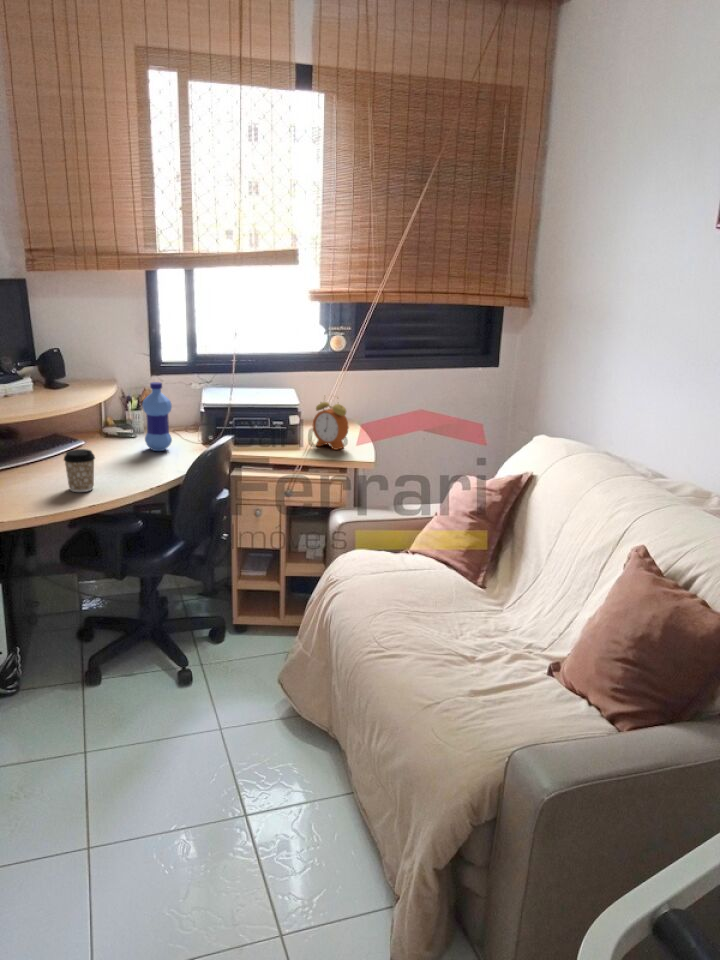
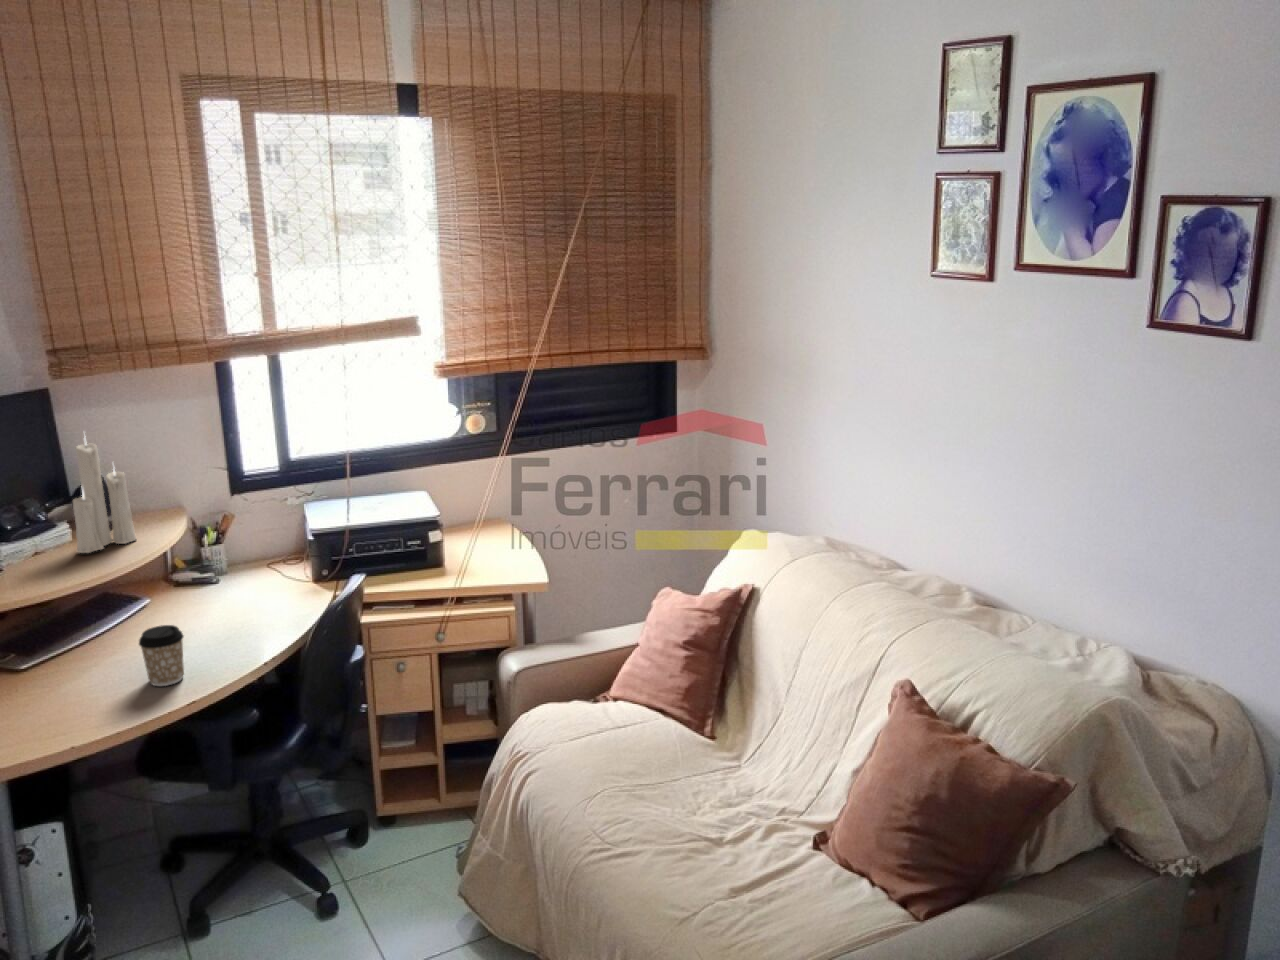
candle: none [35,305,78,399] -> present [73,438,136,553]
water bottle: present [142,382,172,451] -> none [230,510,274,602]
alarm clock: present [313,402,349,450] -> none [461,501,509,571]

